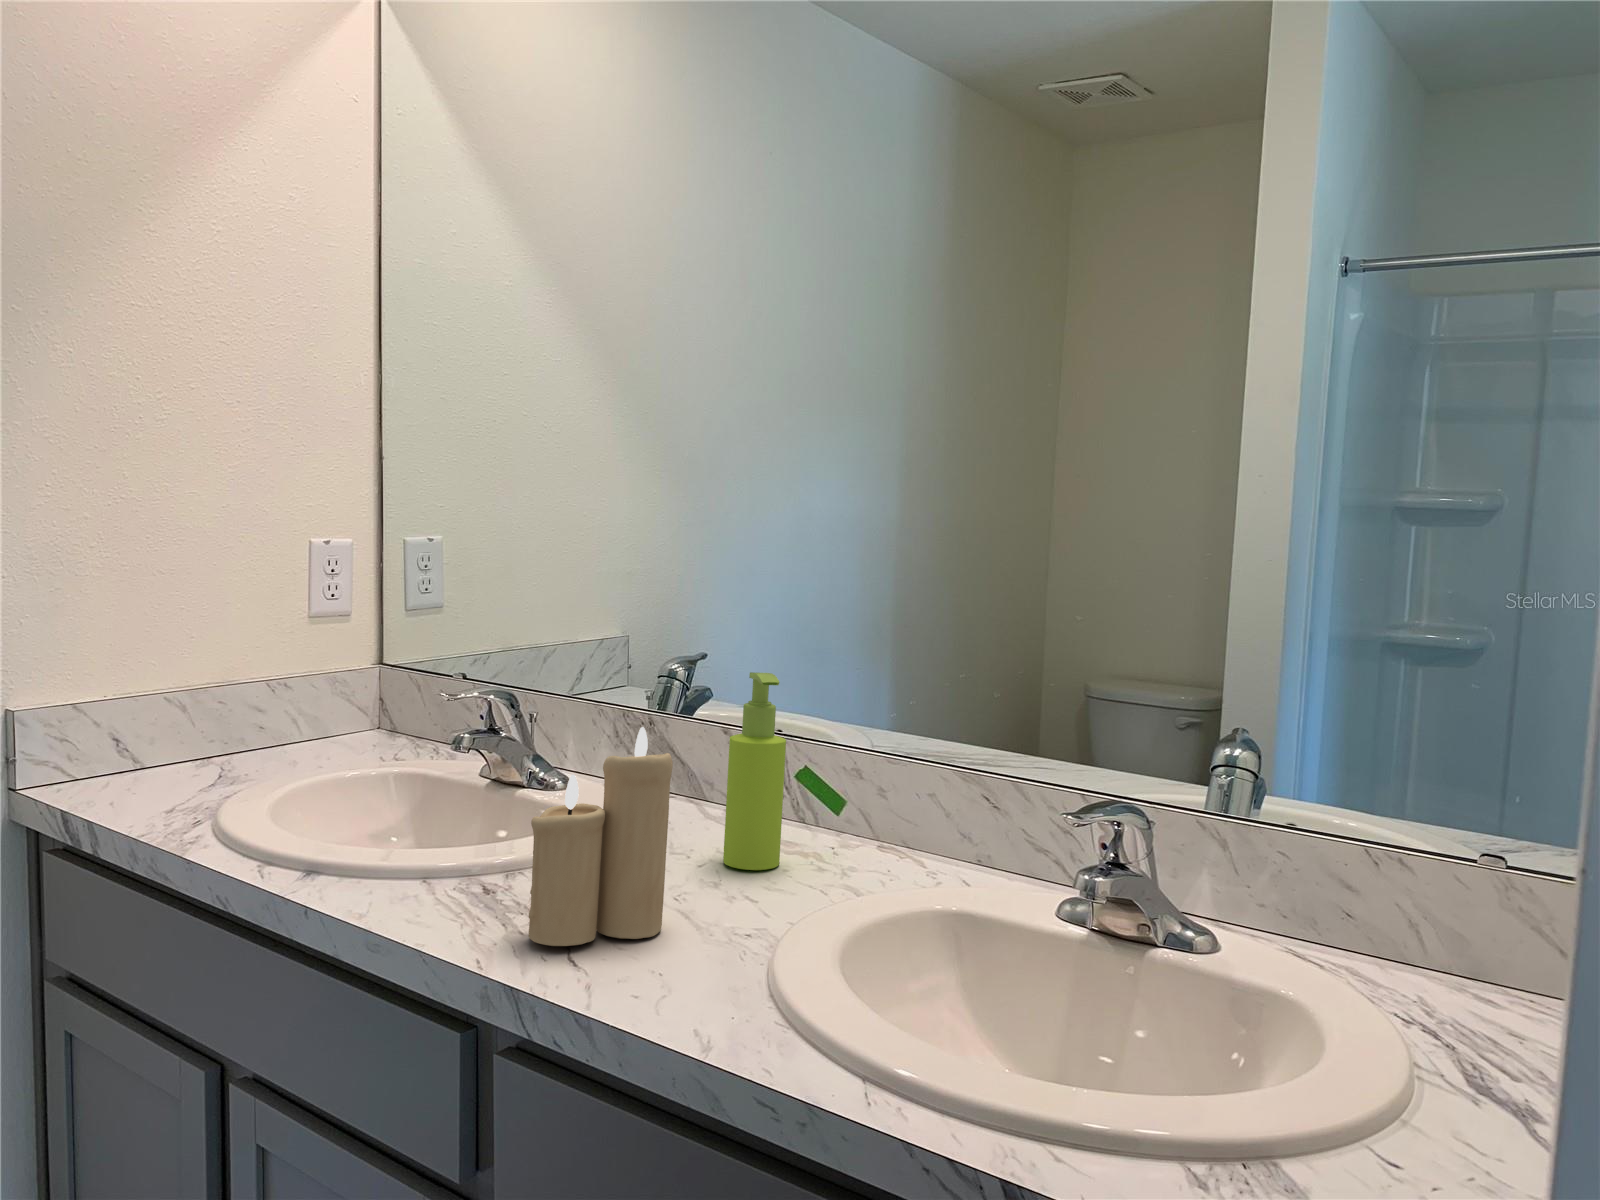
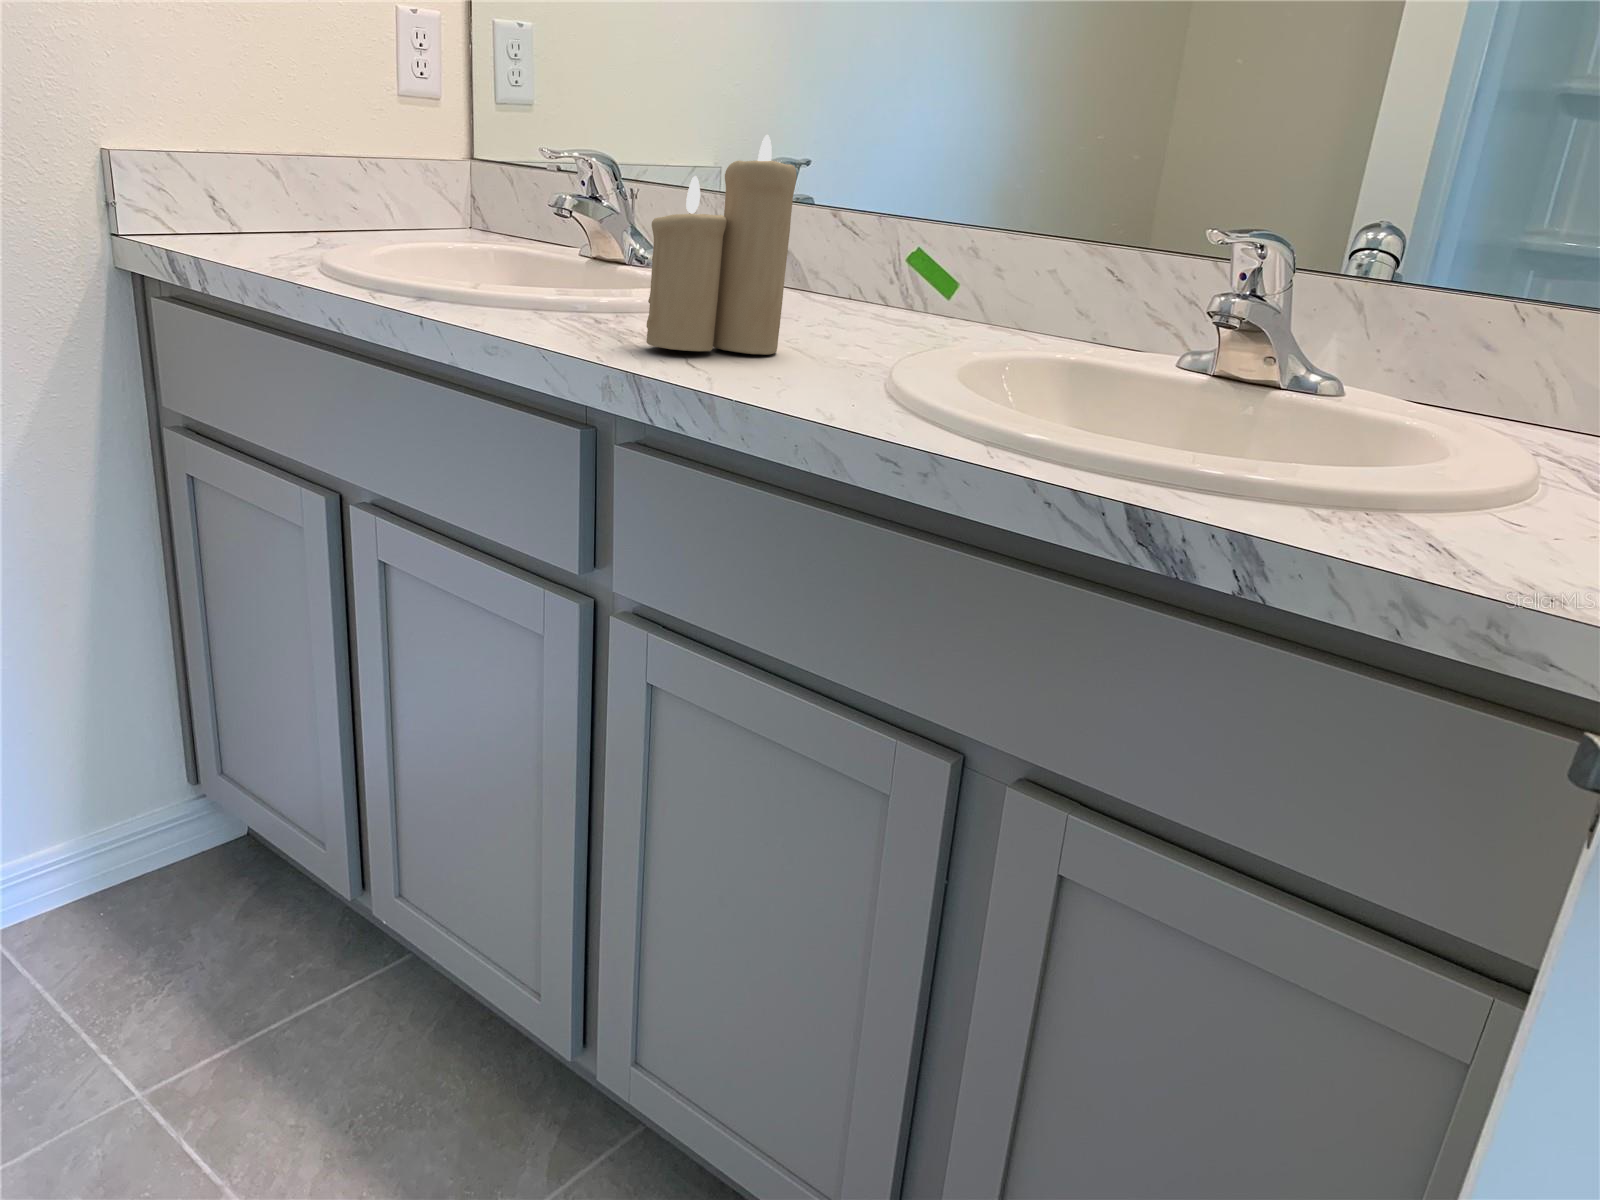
soap dispenser: present [723,672,786,870] -> none [833,117,906,329]

